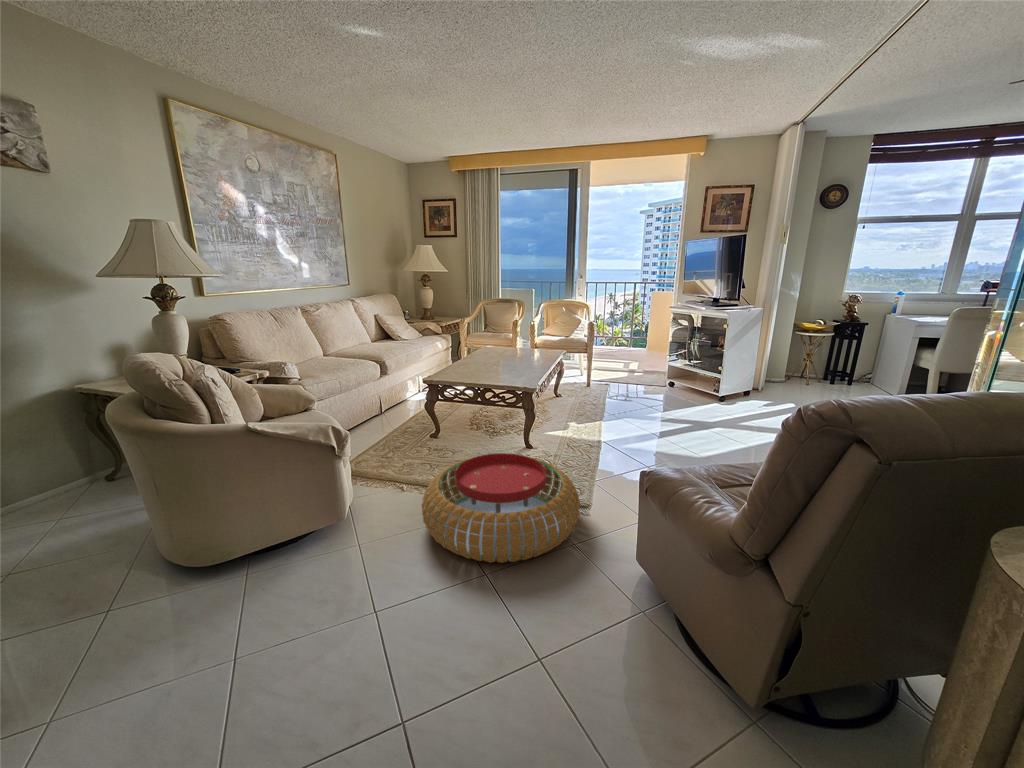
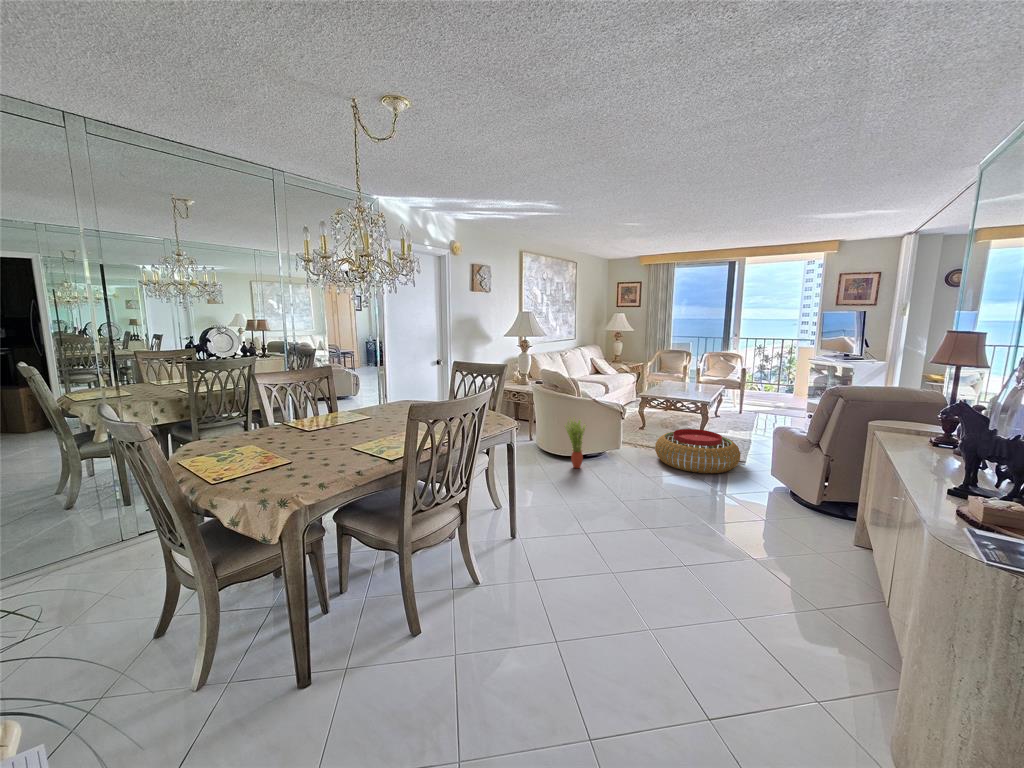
potted plant: none [160,476,236,597] -> present [565,418,586,468]

